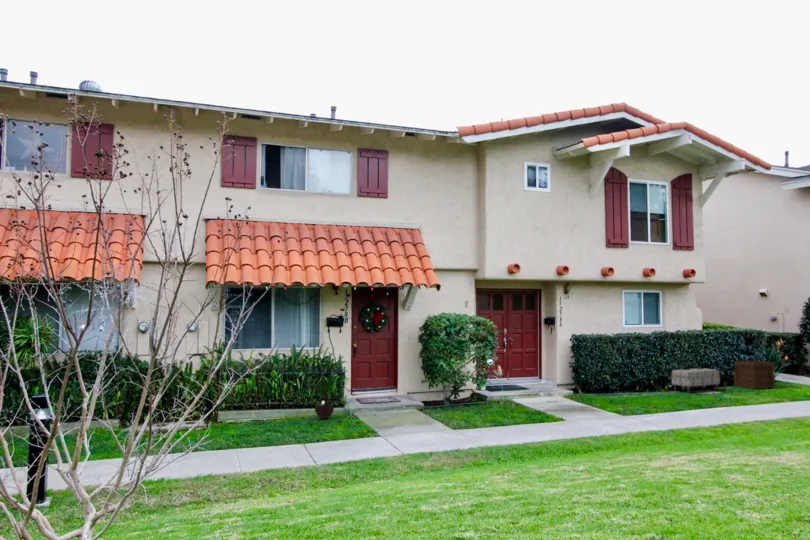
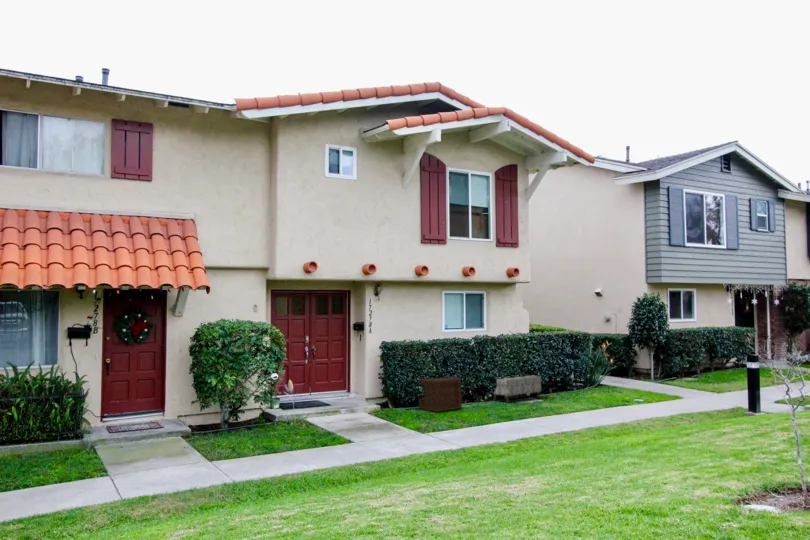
wooden crate: present [734,361,775,389] -> present [419,377,462,412]
potted tree: present [315,377,335,419] -> none [30,400,67,456]

